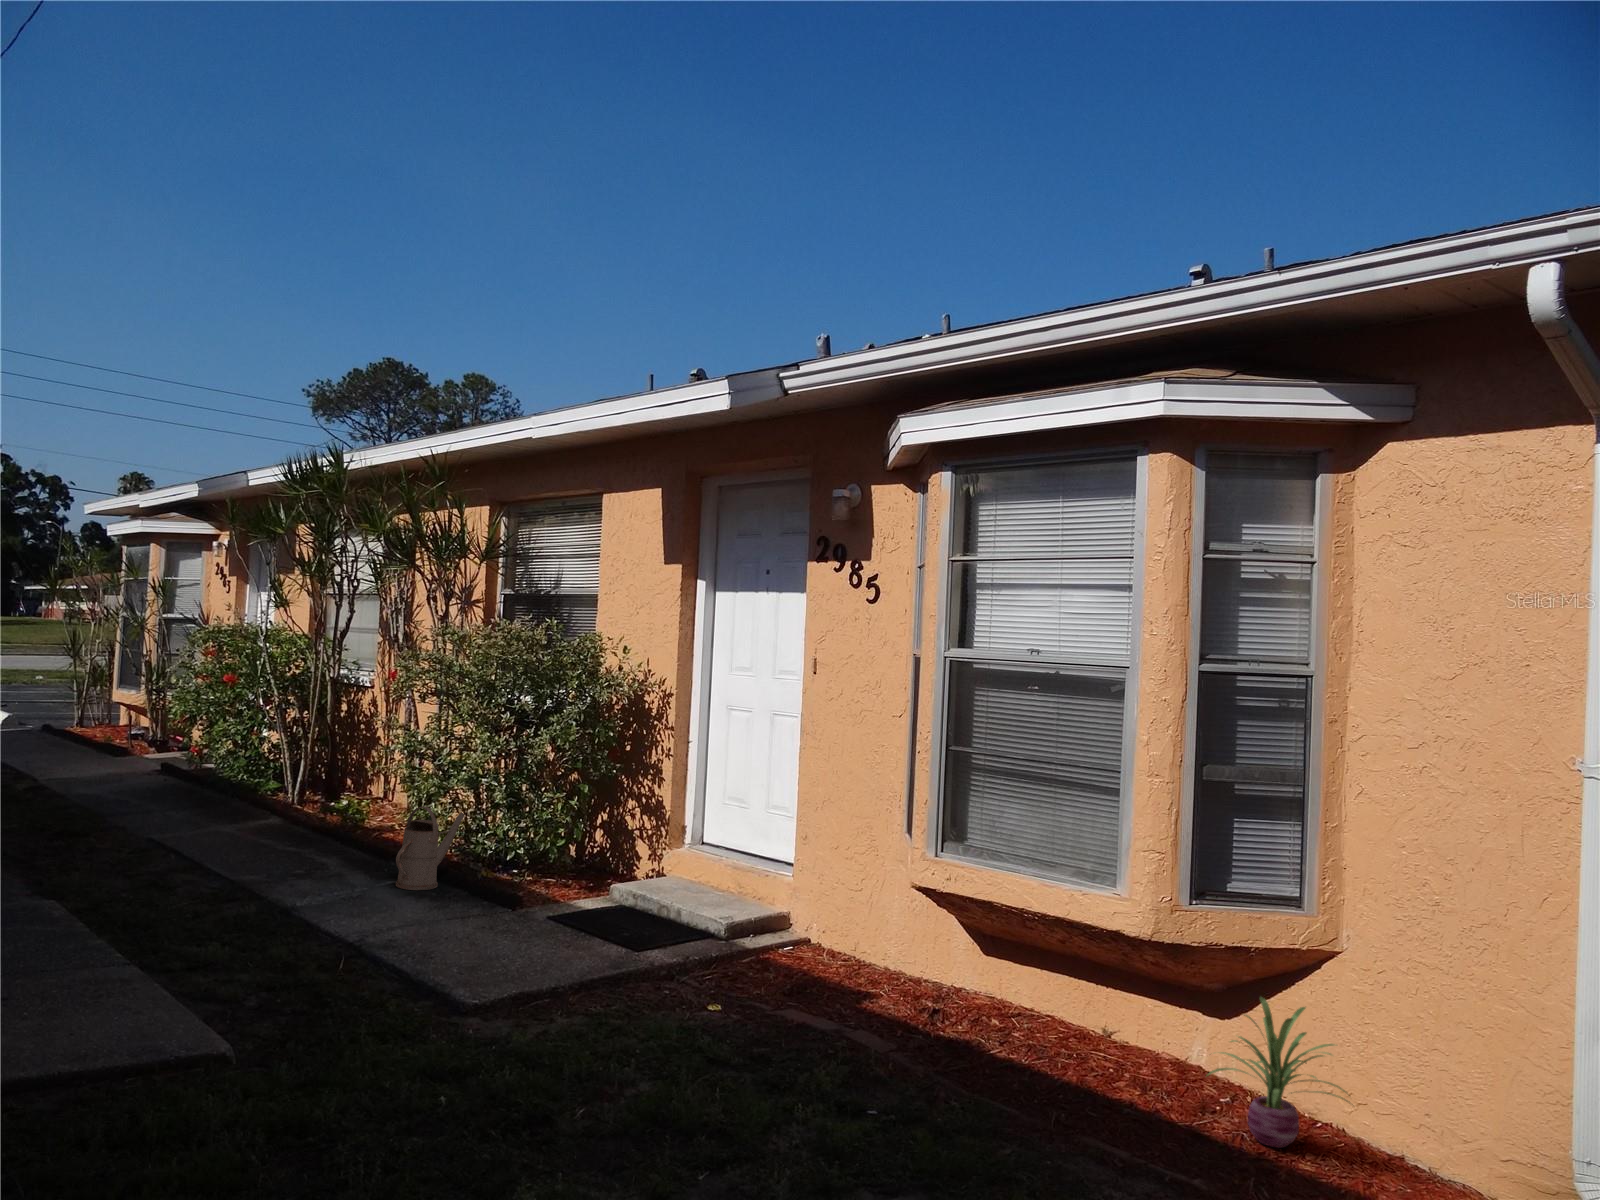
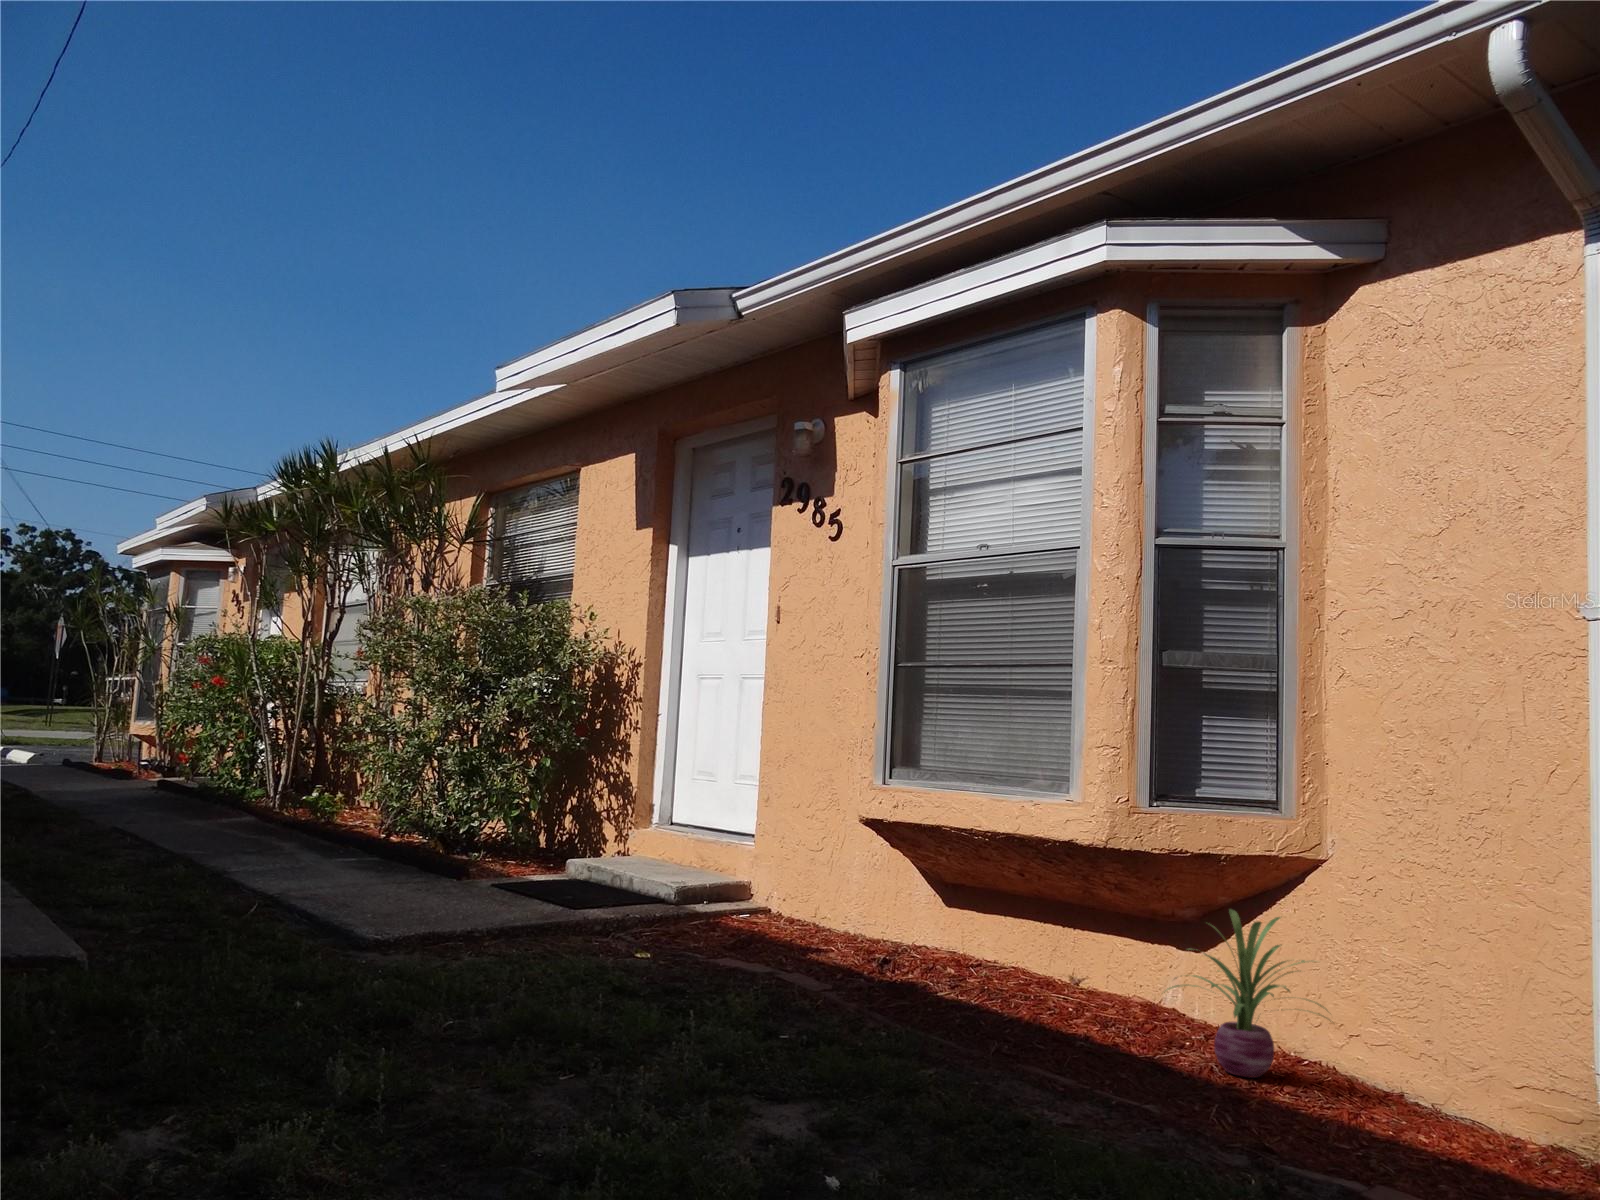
watering can: present [396,806,464,890] -> none [341,779,422,866]

